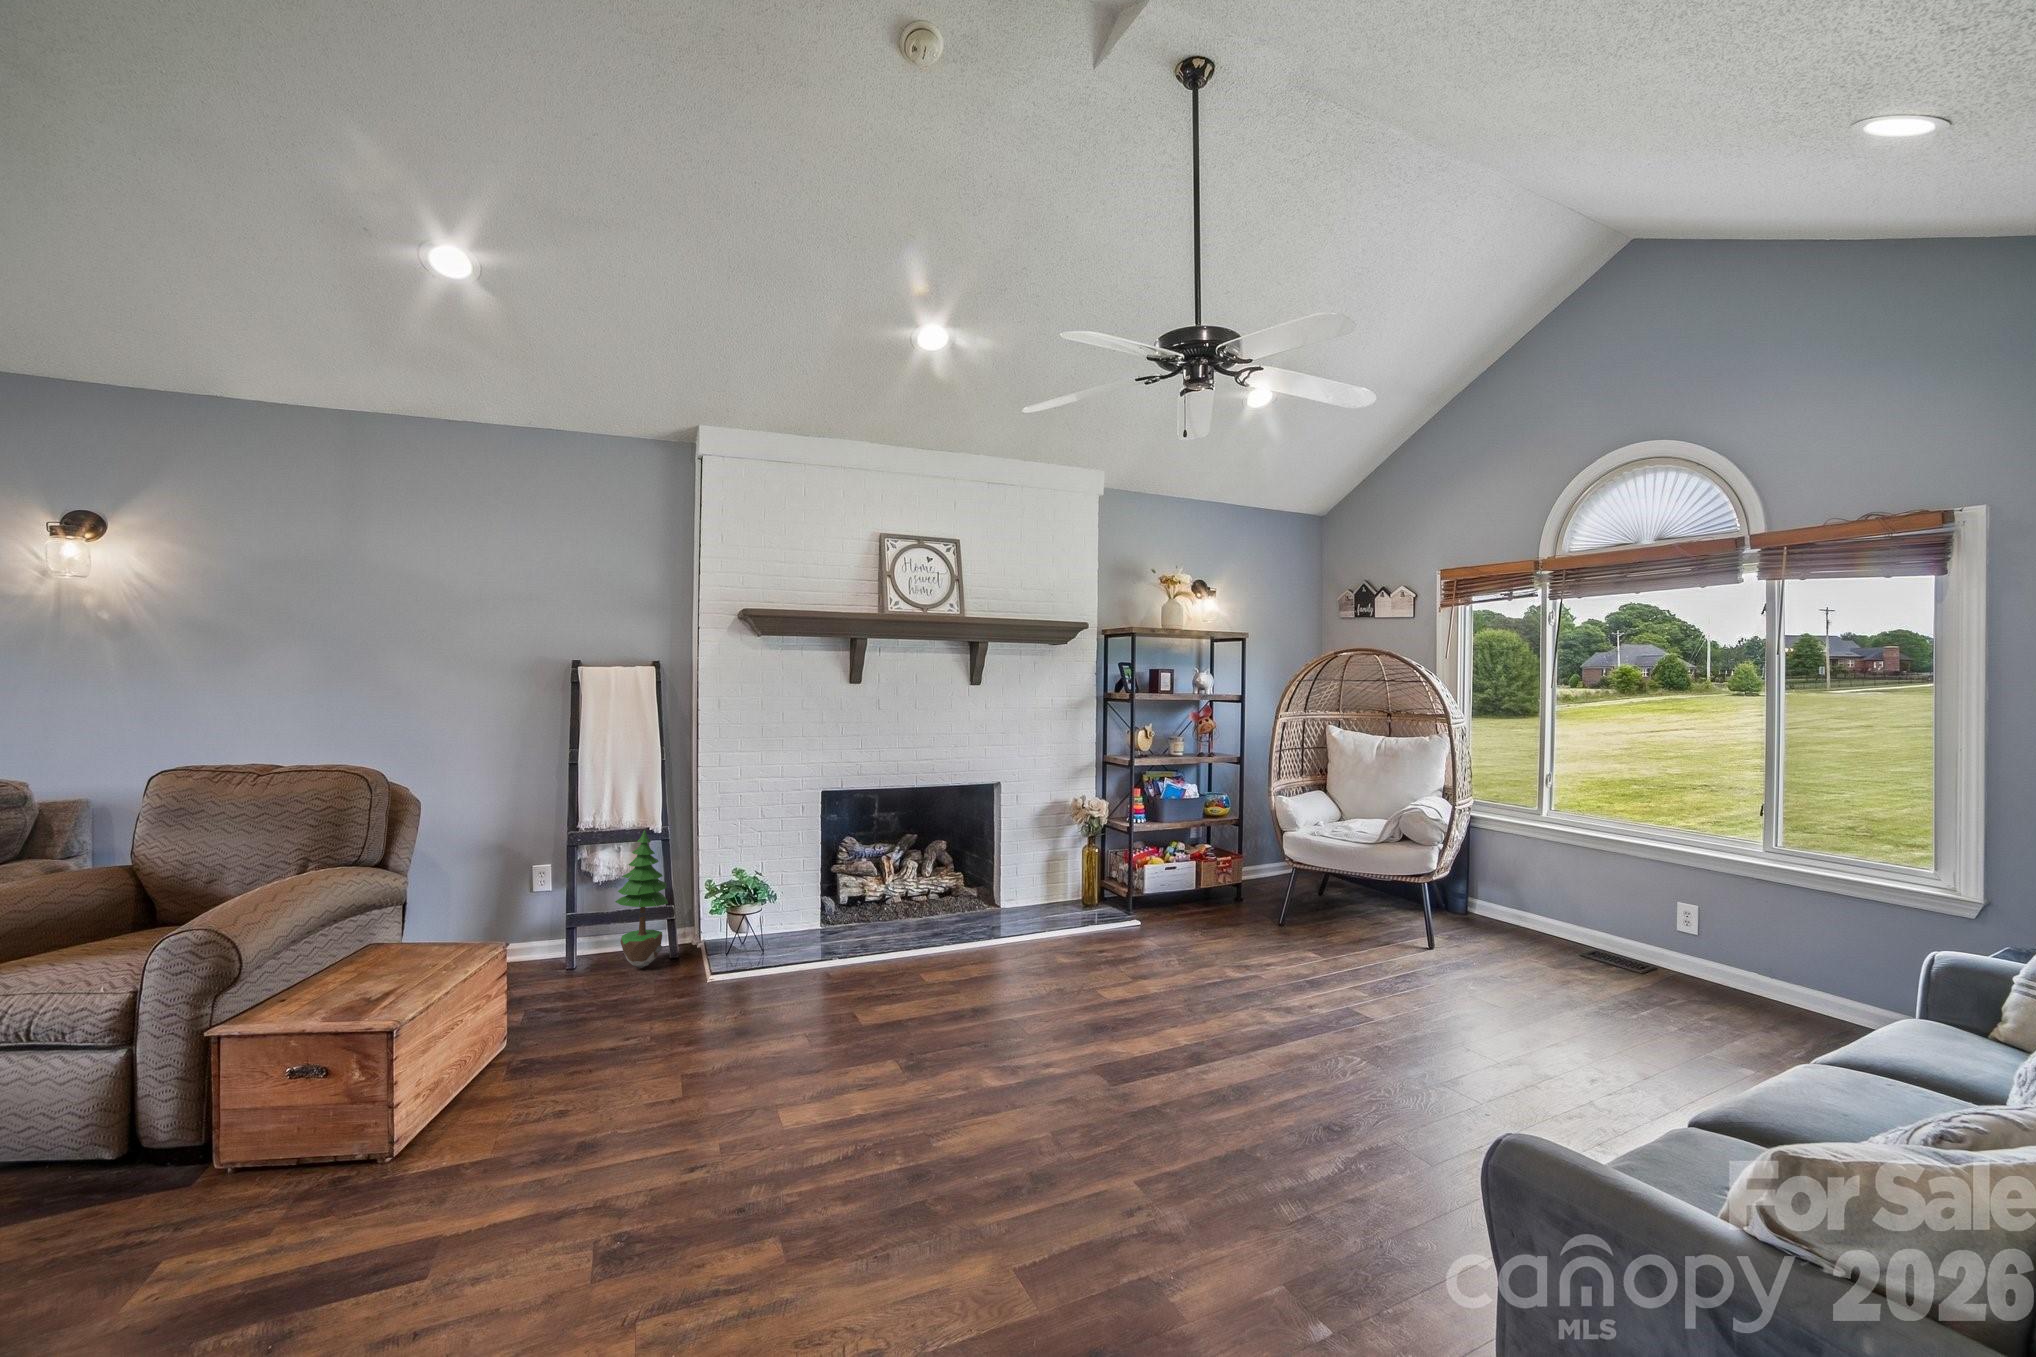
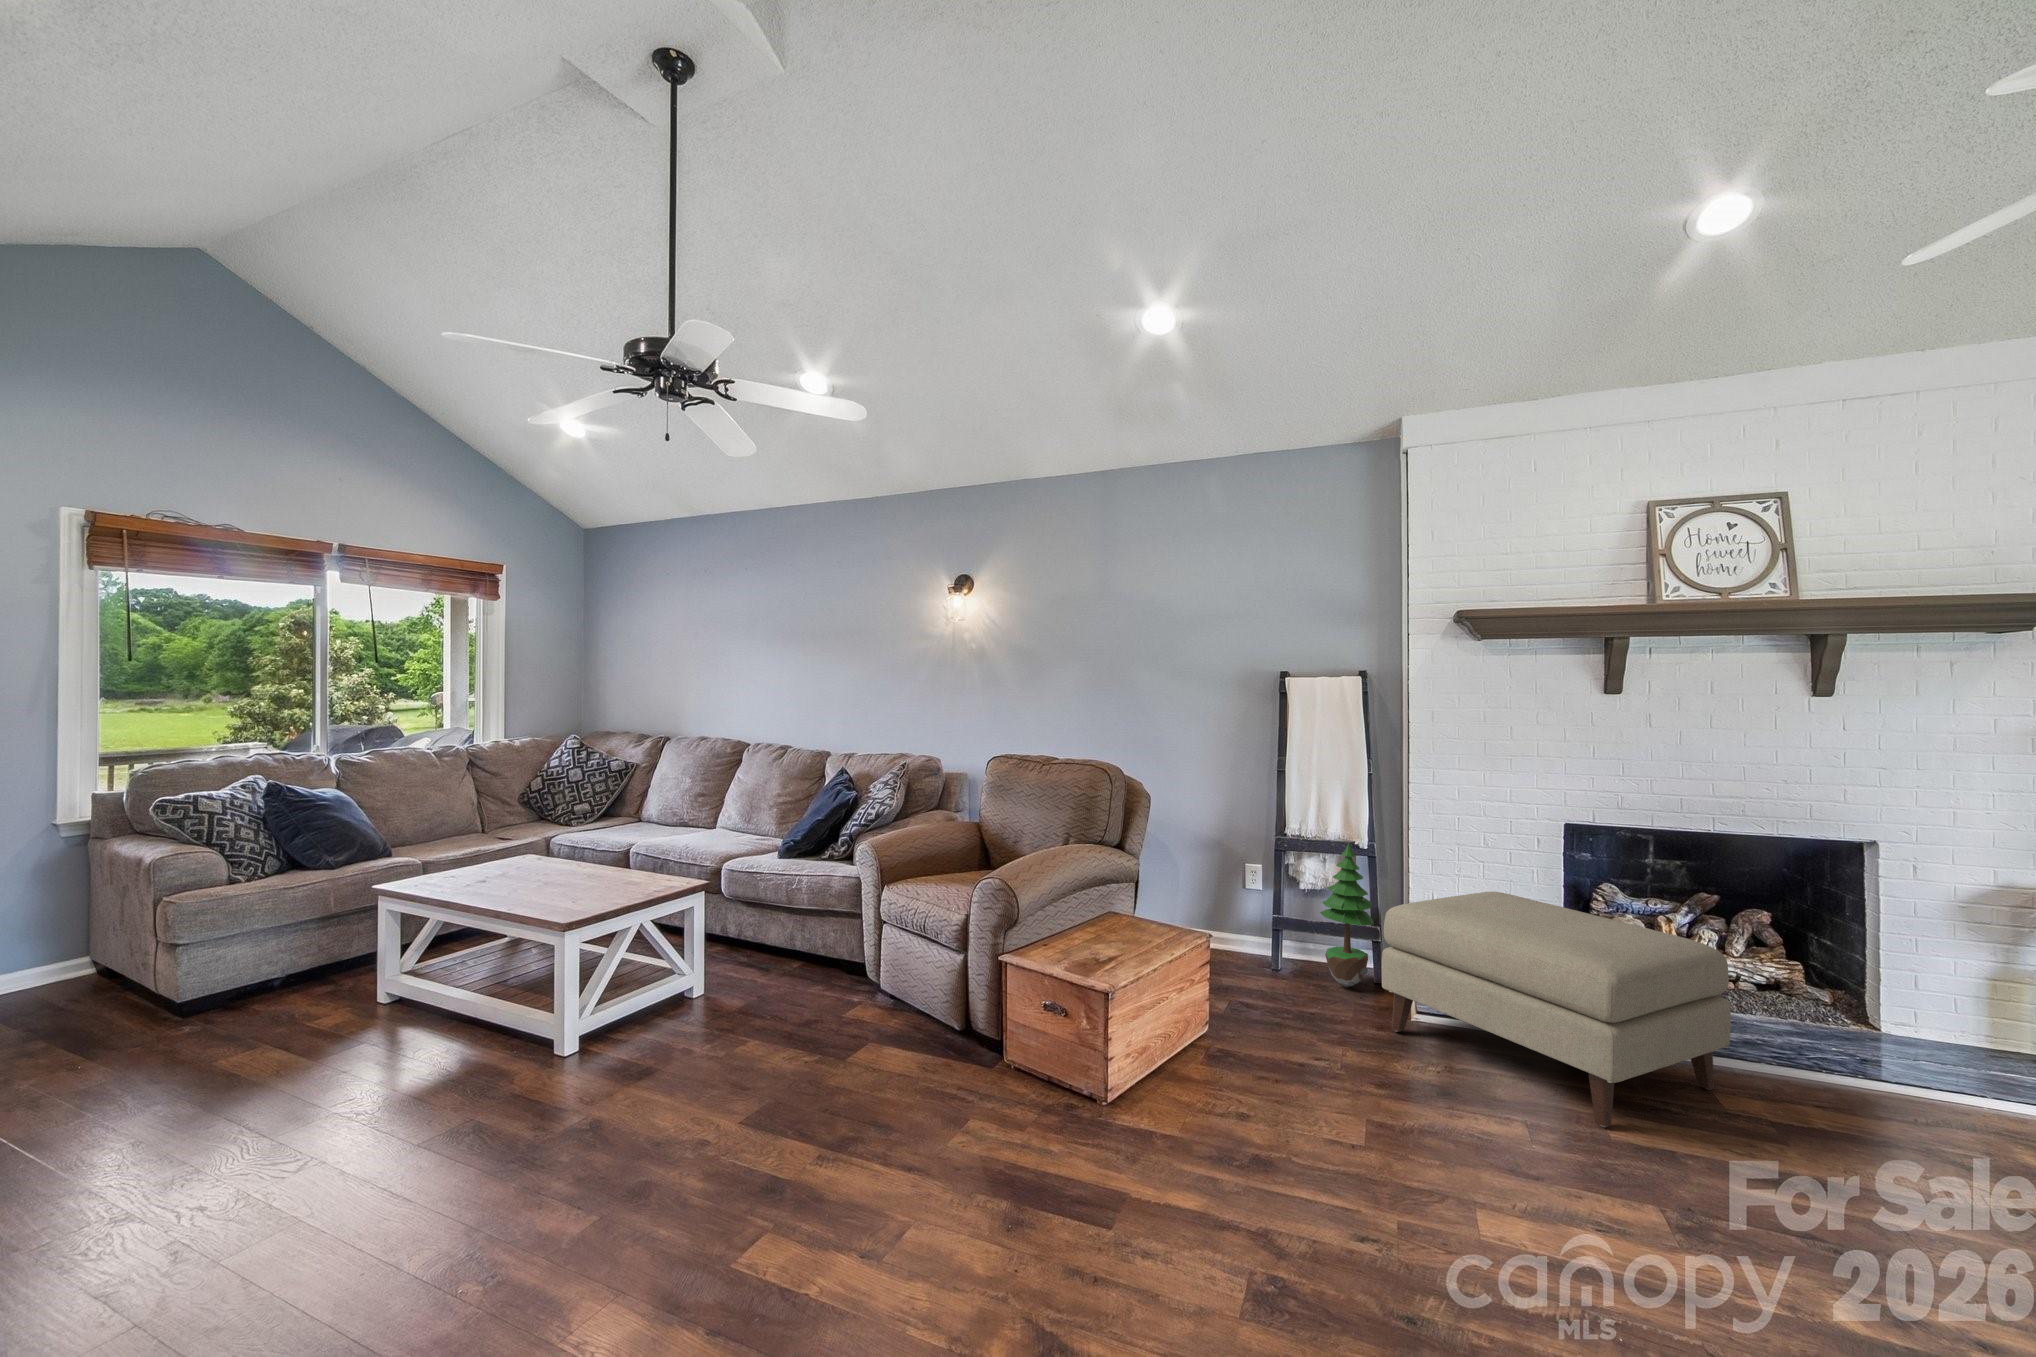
ottoman: none [680,855,929,1022] -> present [1381,892,1731,1127]

